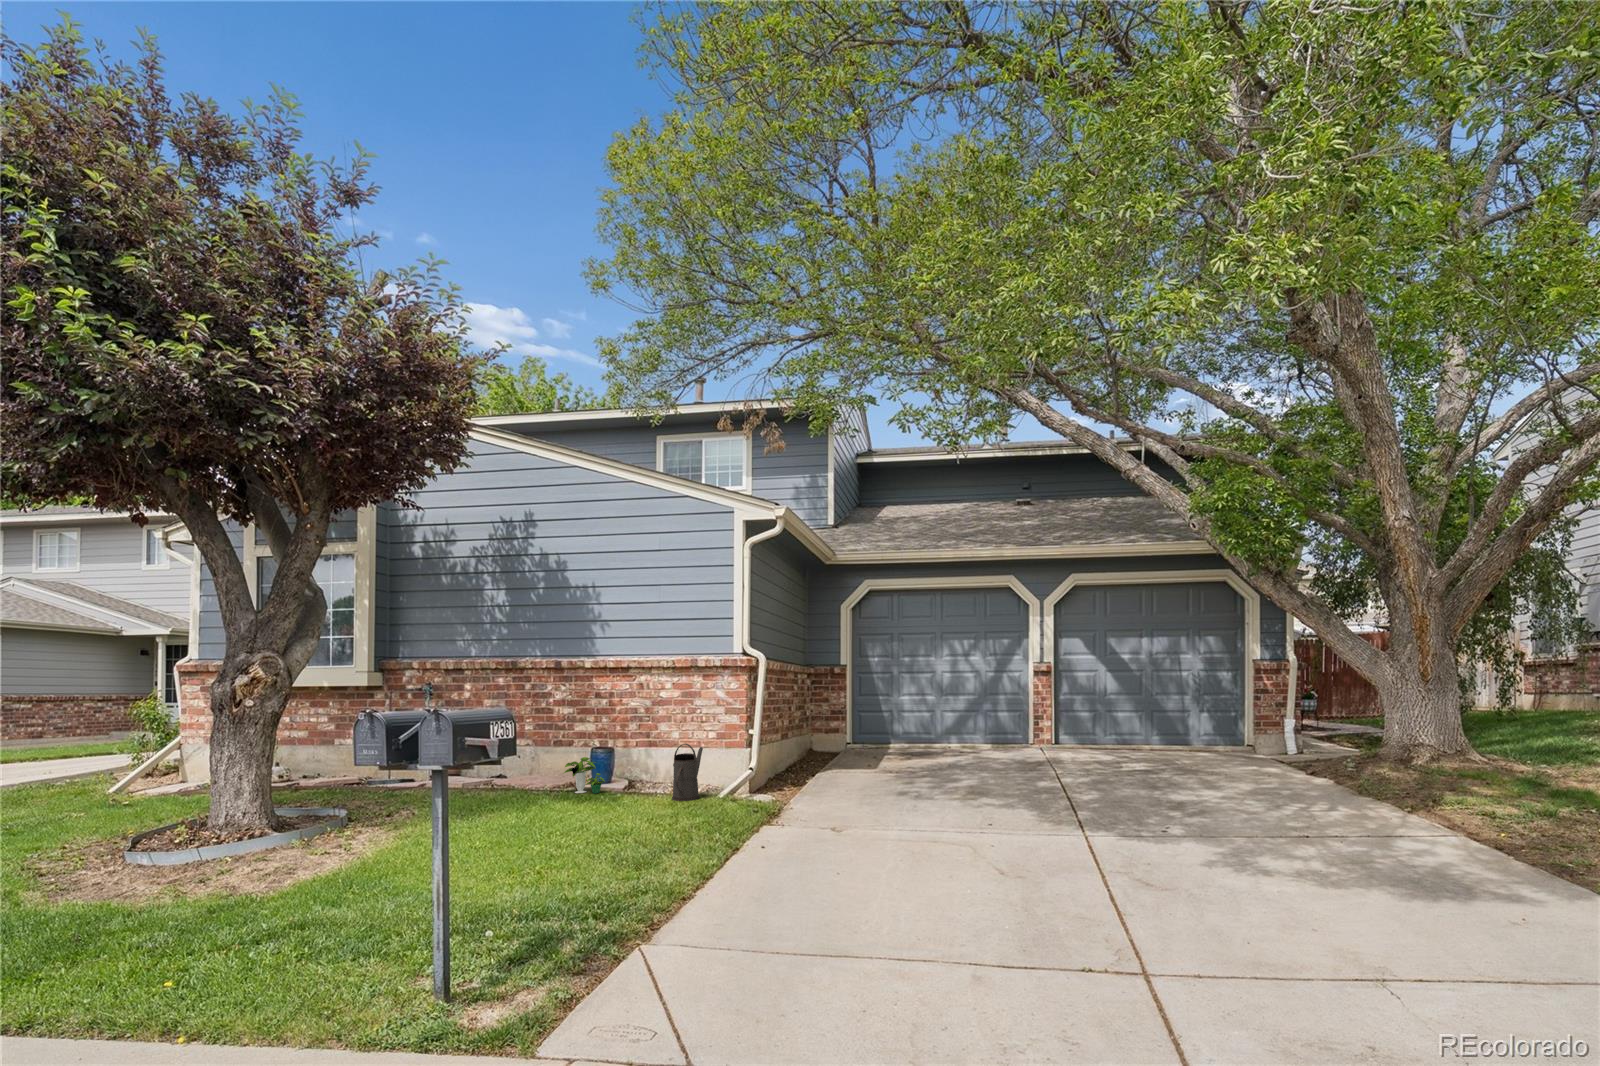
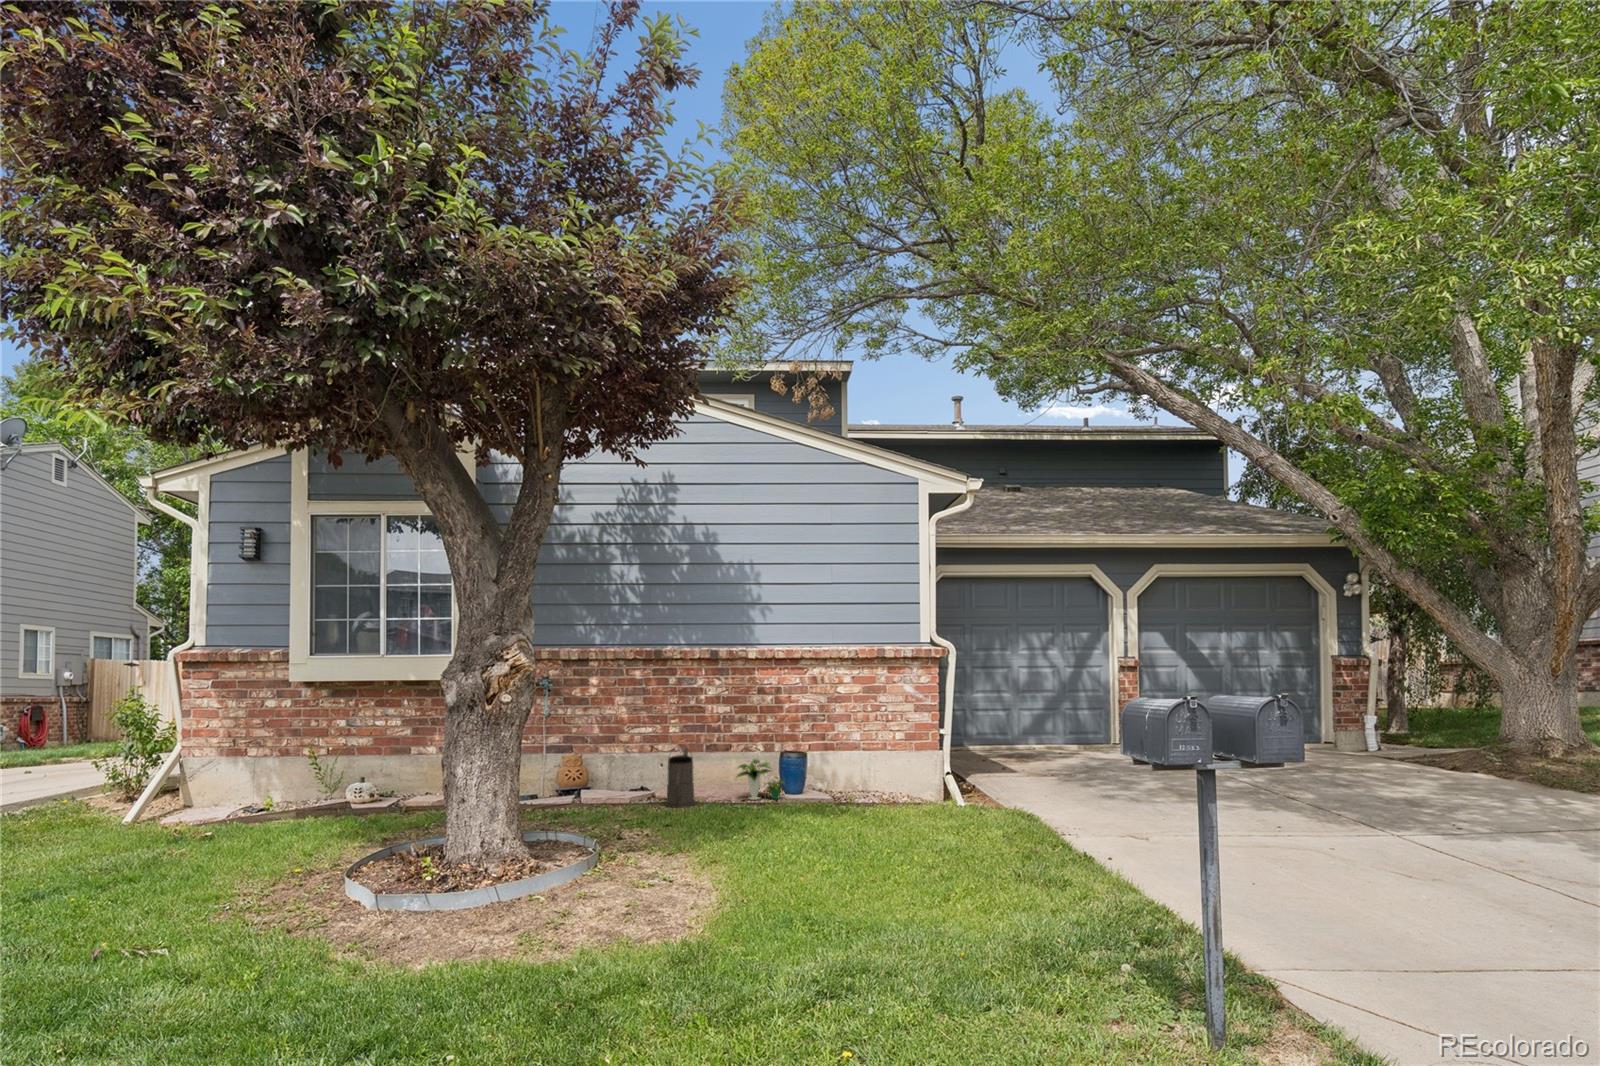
watering can: present [672,744,703,801] -> present [666,747,696,808]

